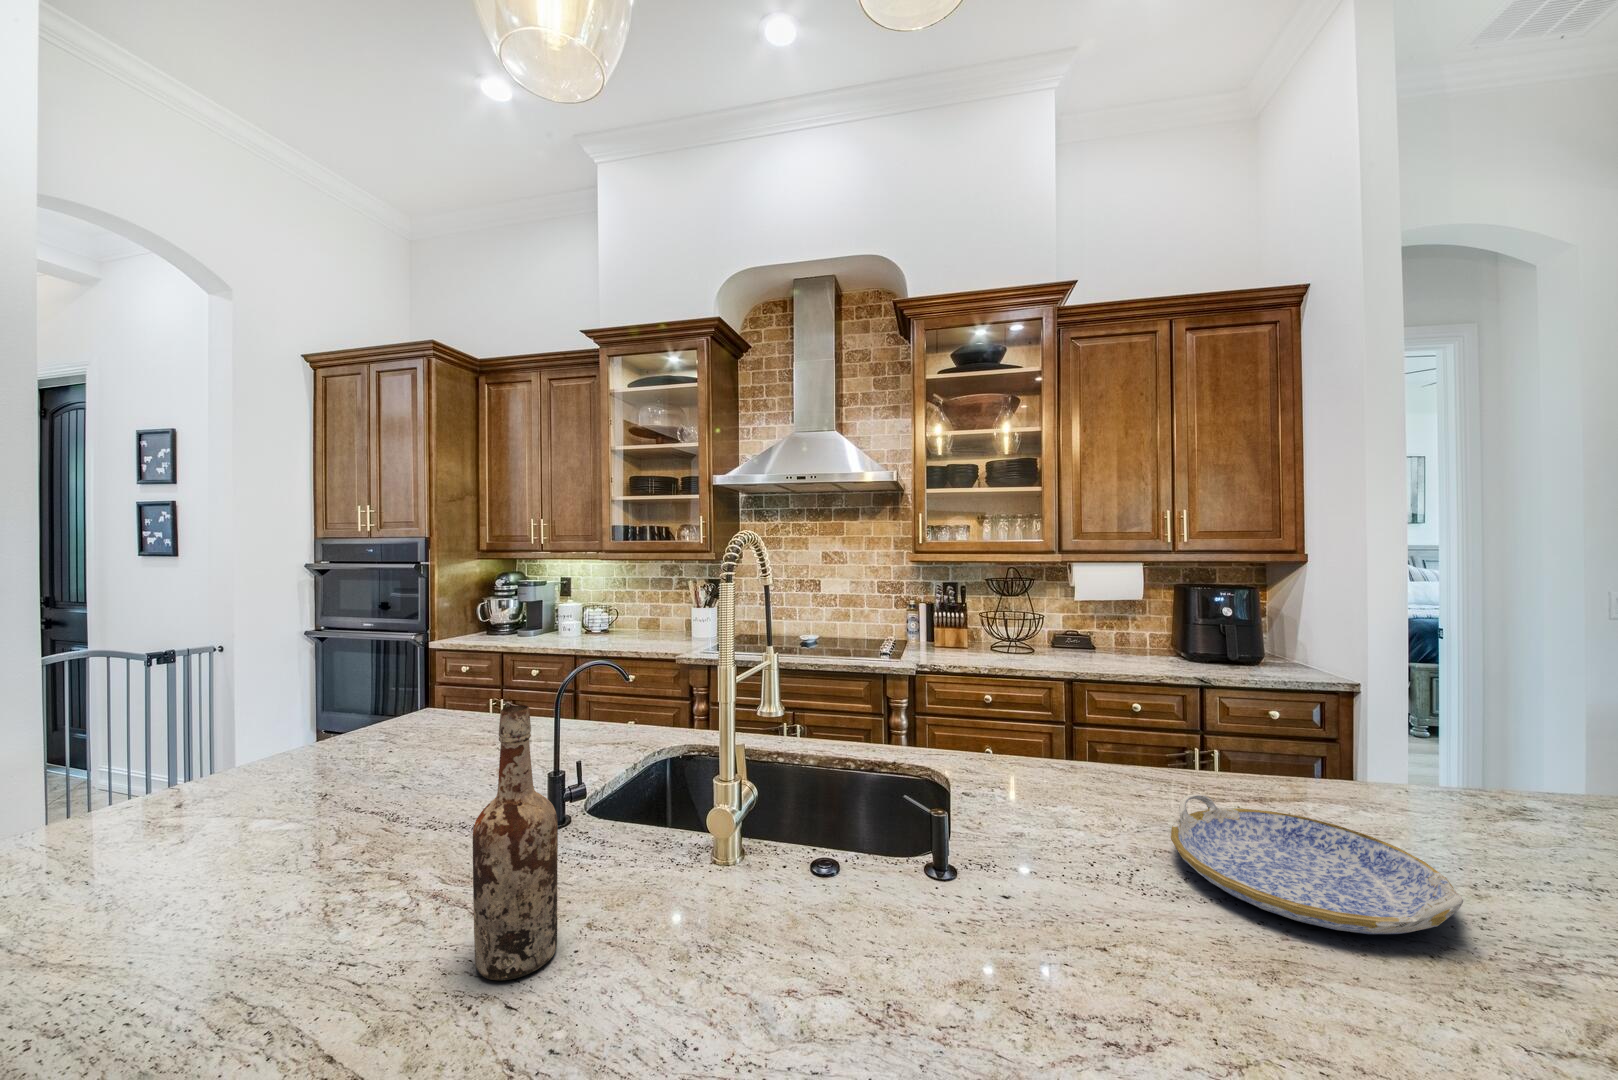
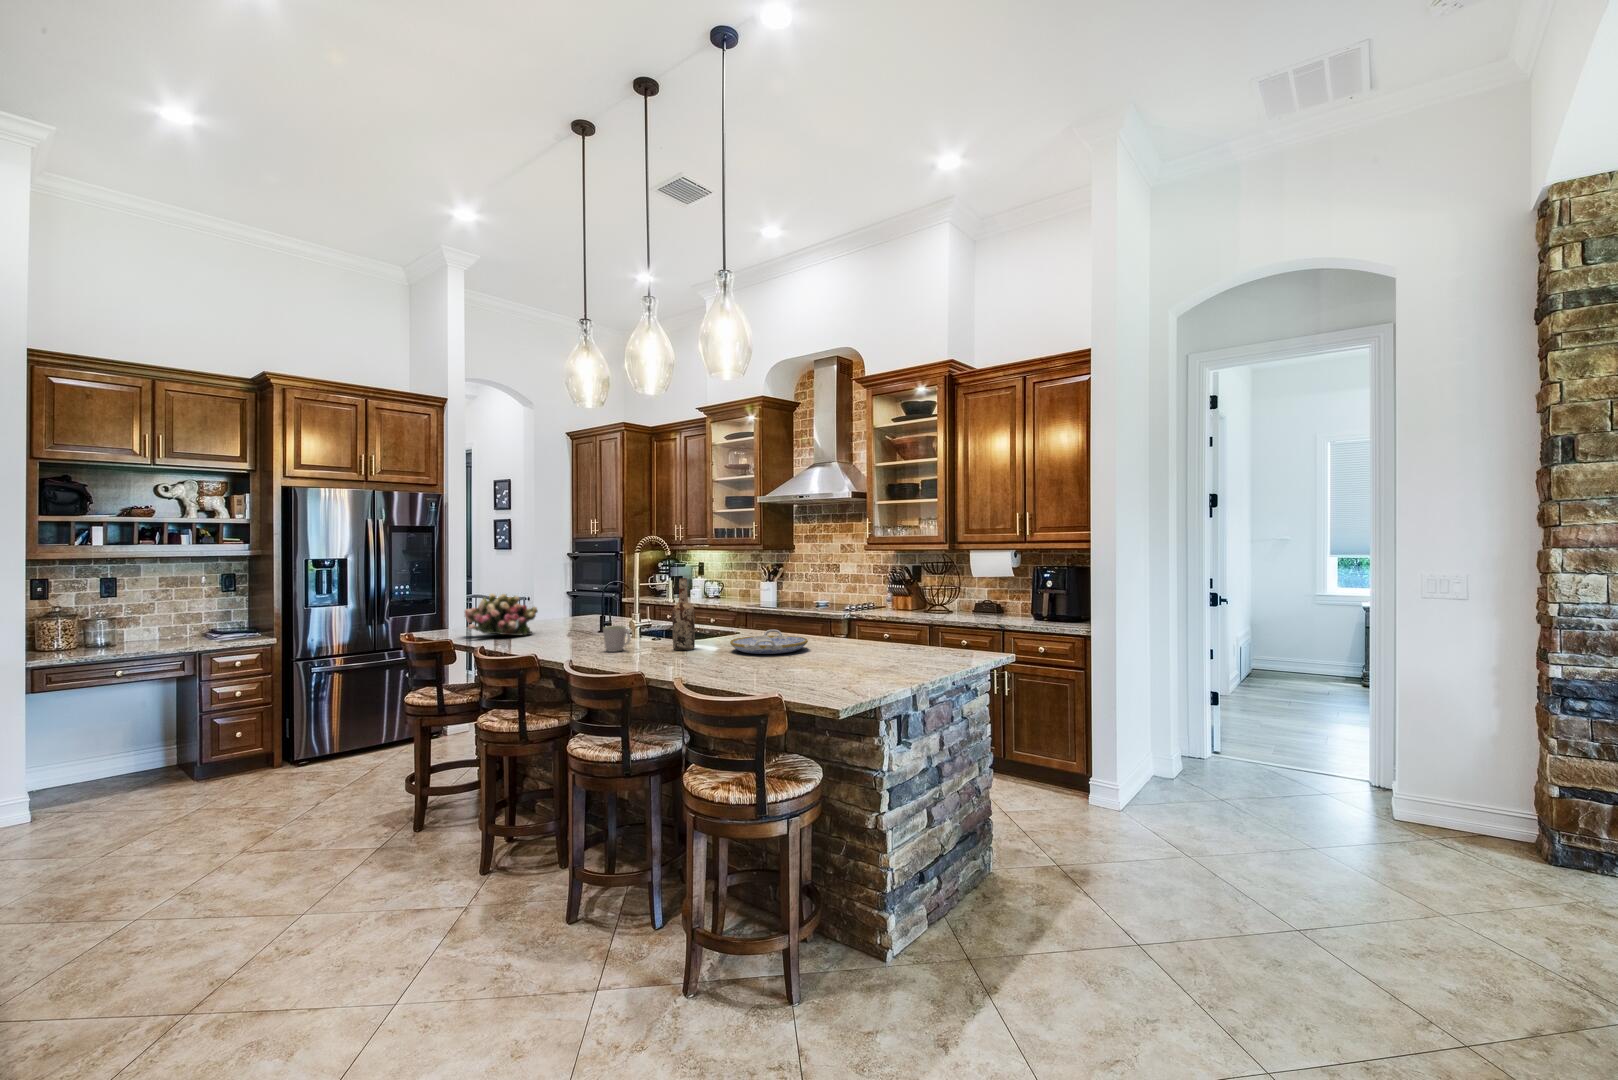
wine bottle: present [473,705,558,980] -> present [672,578,695,650]
flower arrangement: none [69,739,382,934] -> present [464,593,538,636]
mug: none [844,885,967,1022] -> present [603,626,630,652]

